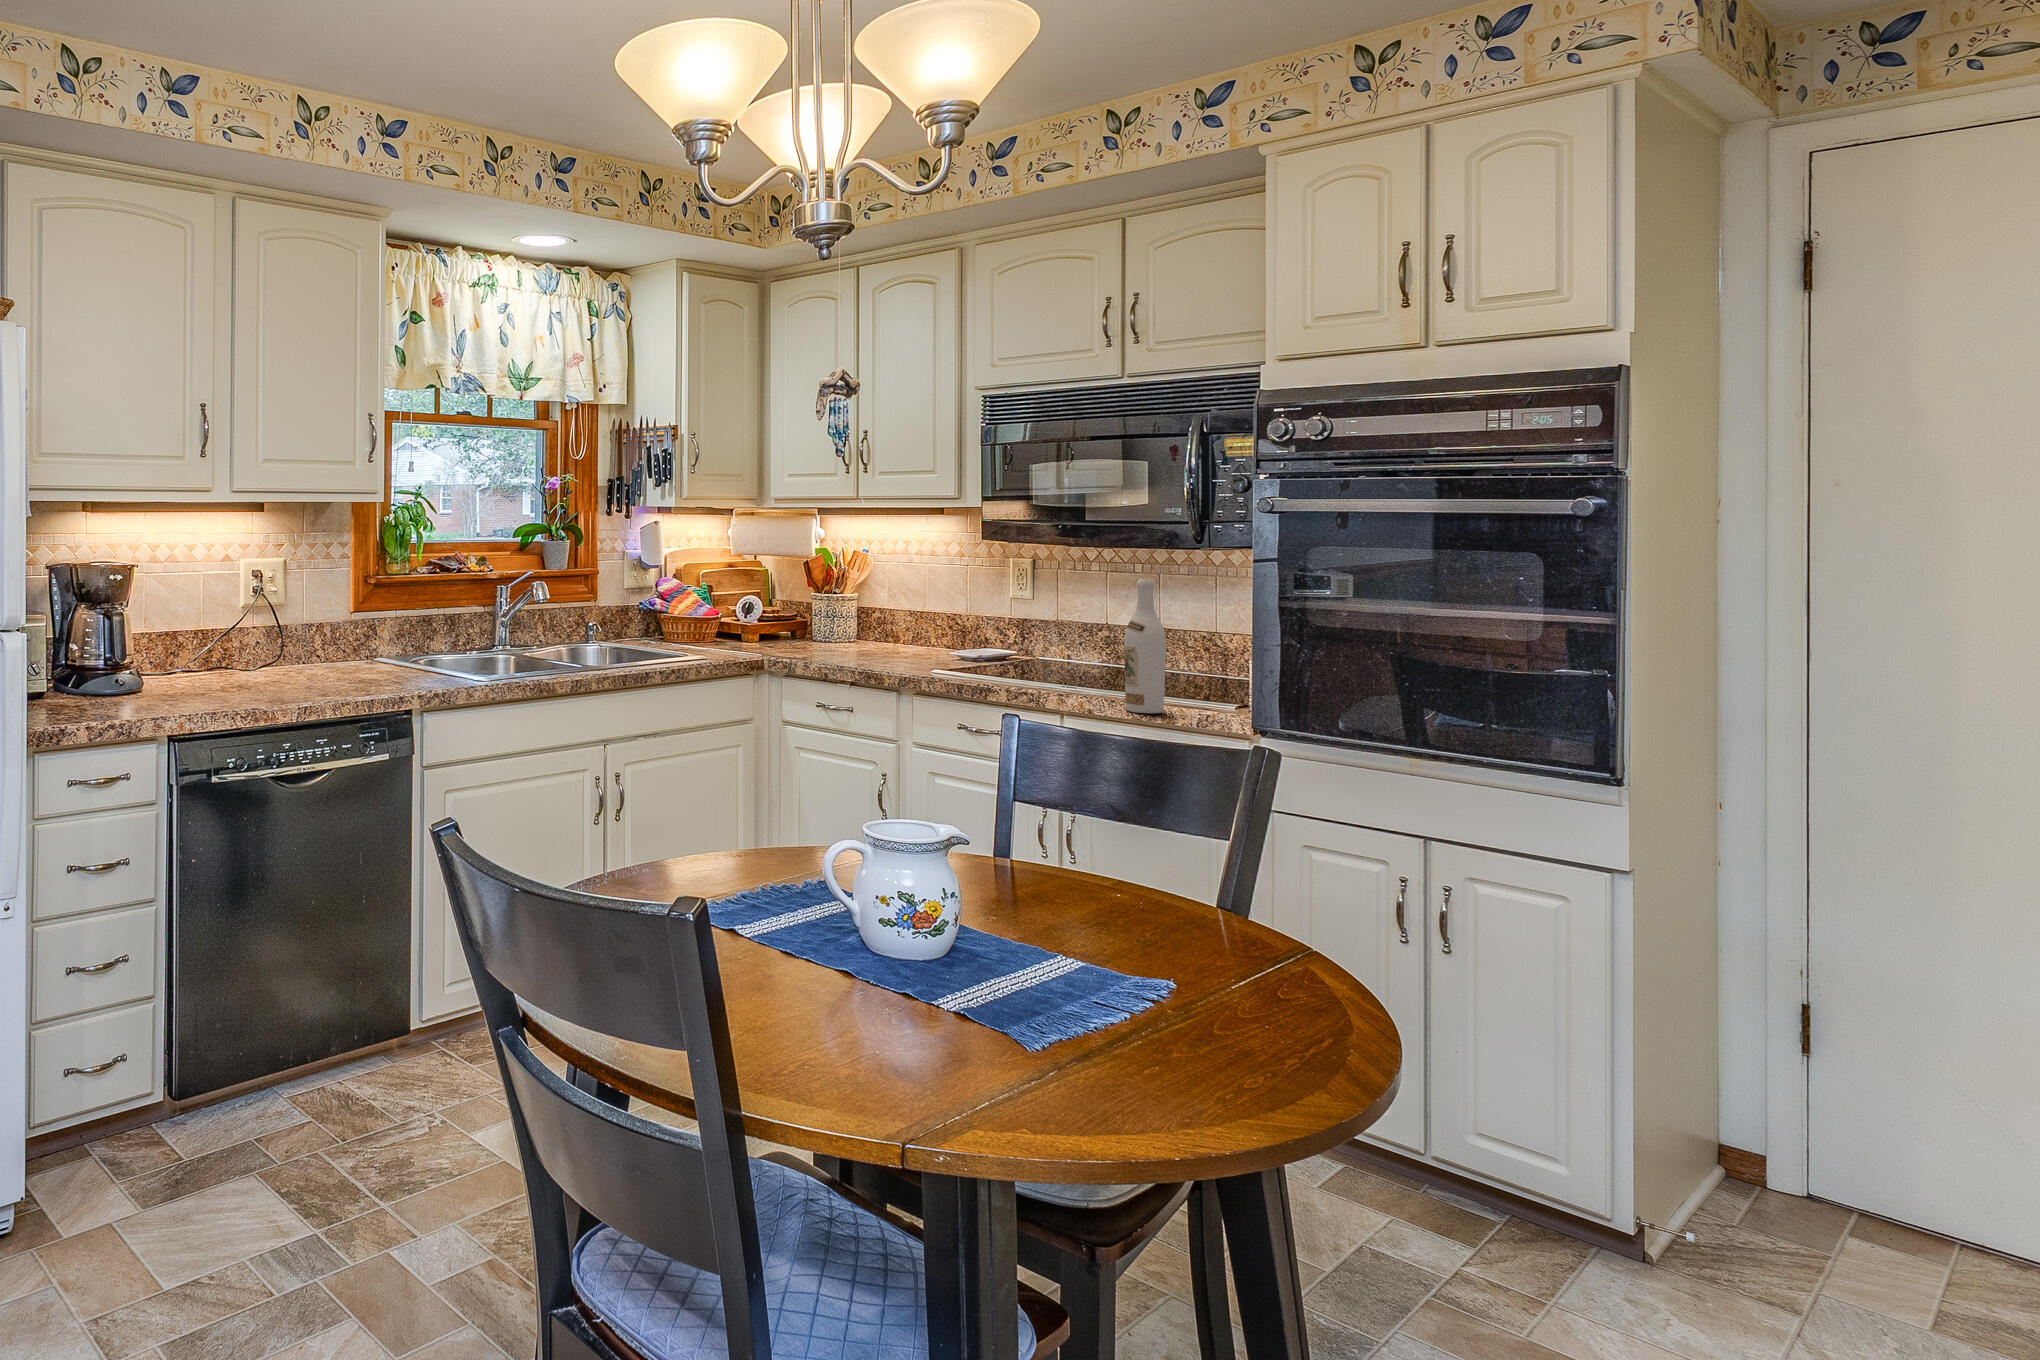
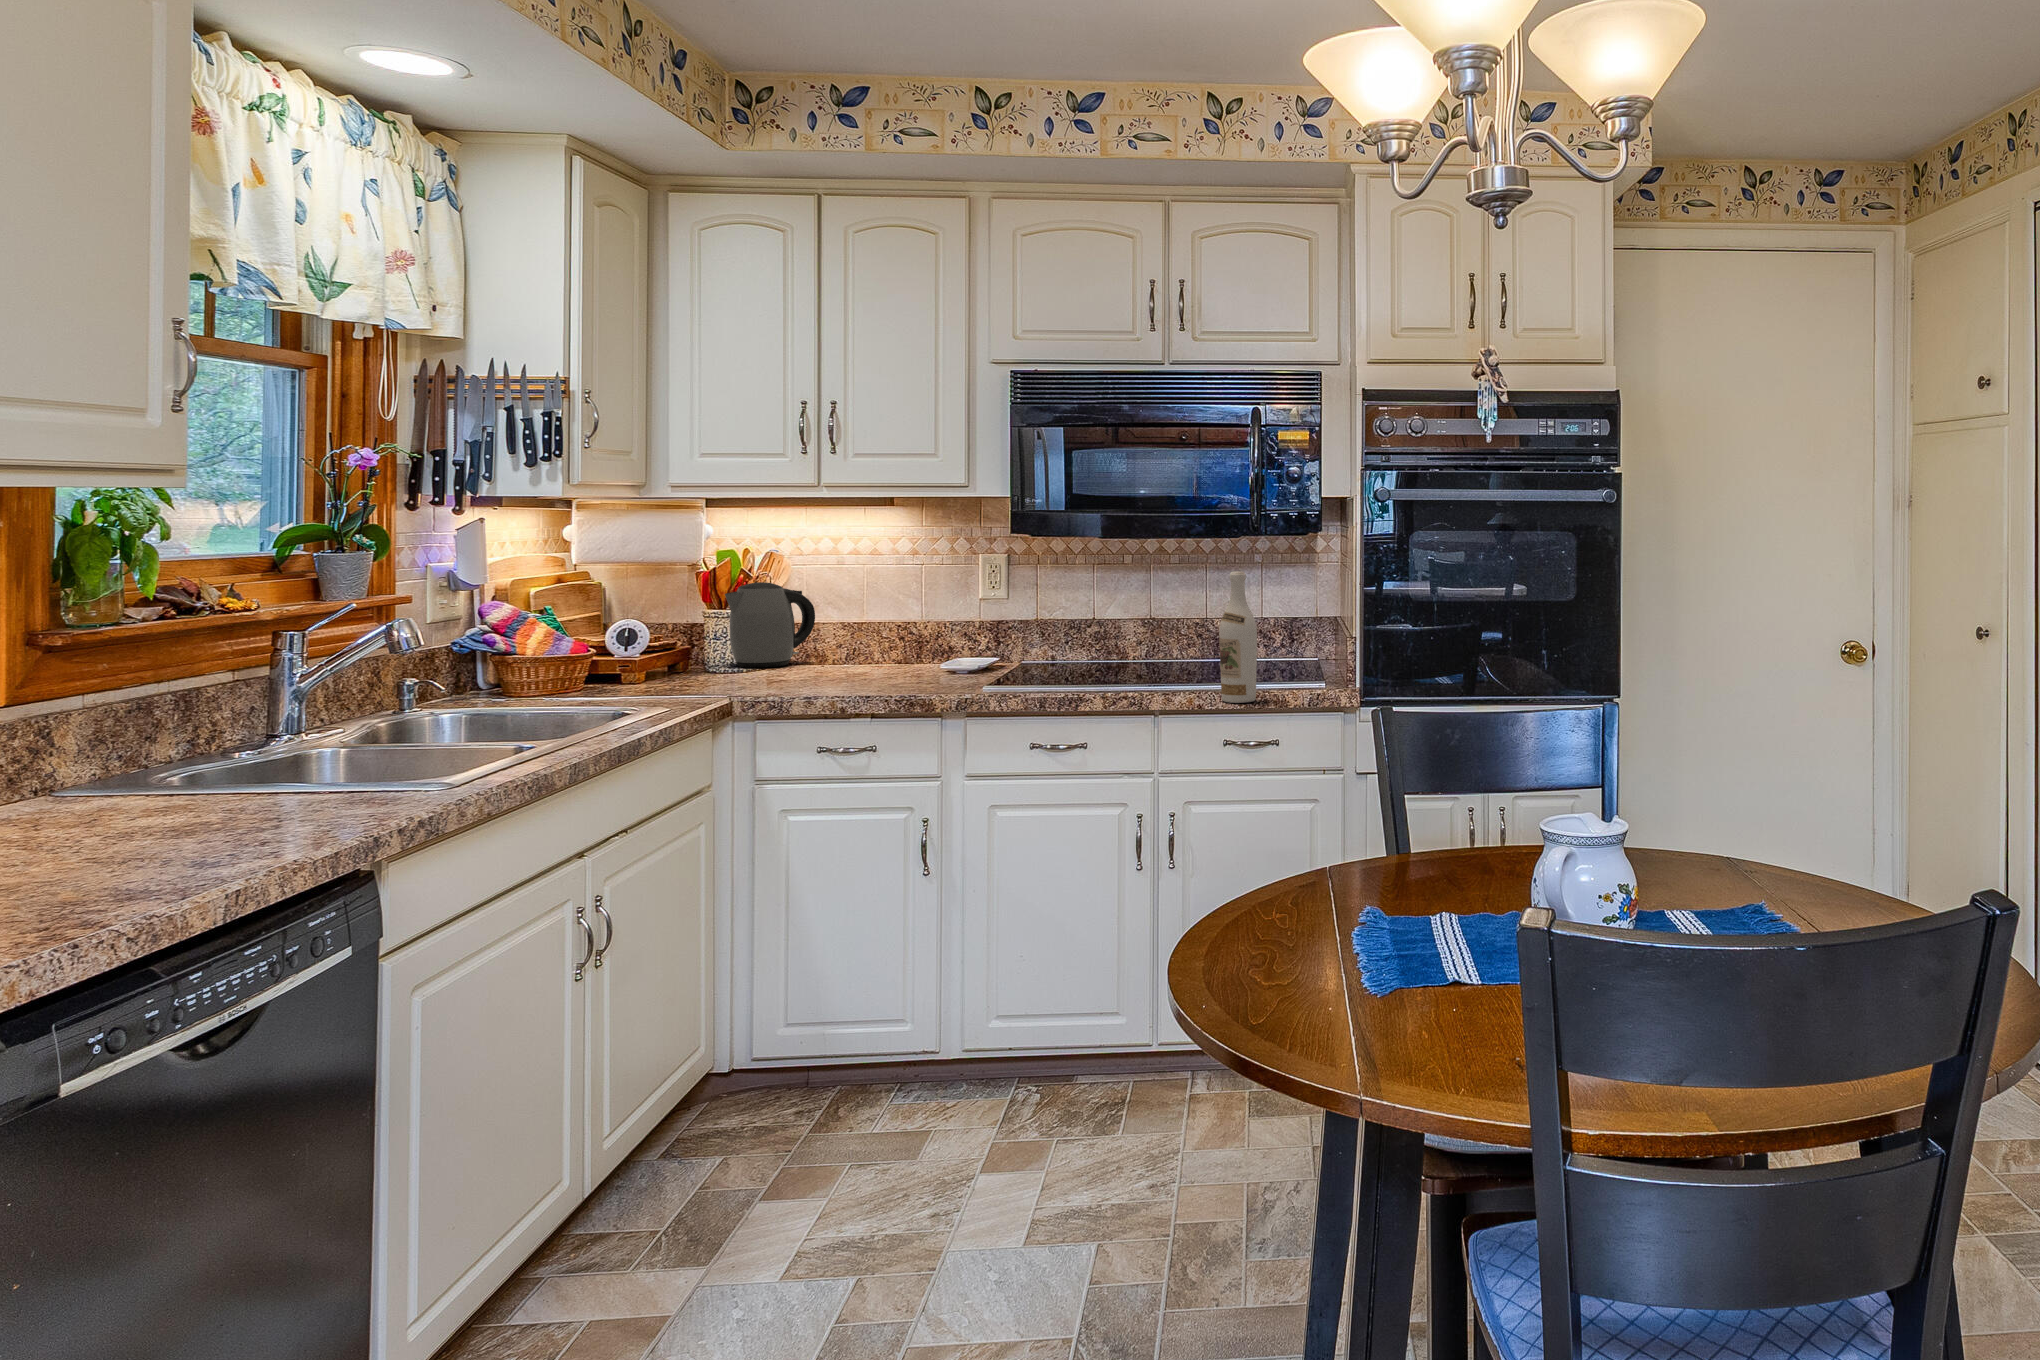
kettle: none [814,574,885,641] -> present [725,582,815,668]

